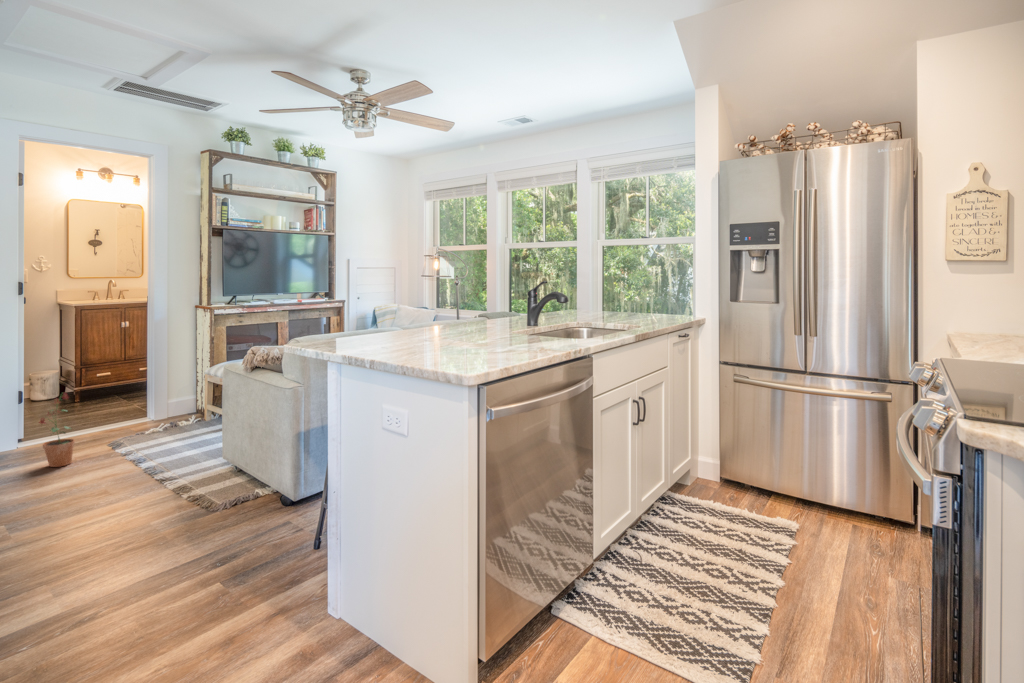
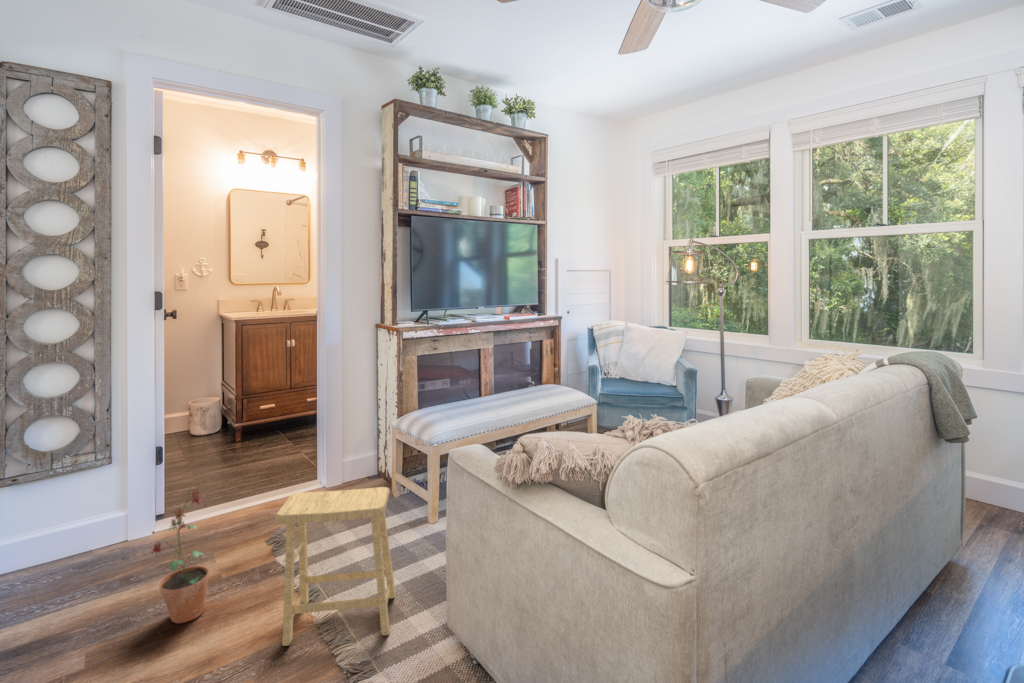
footstool: none [120,387,197,468] -> present [275,487,396,646]

